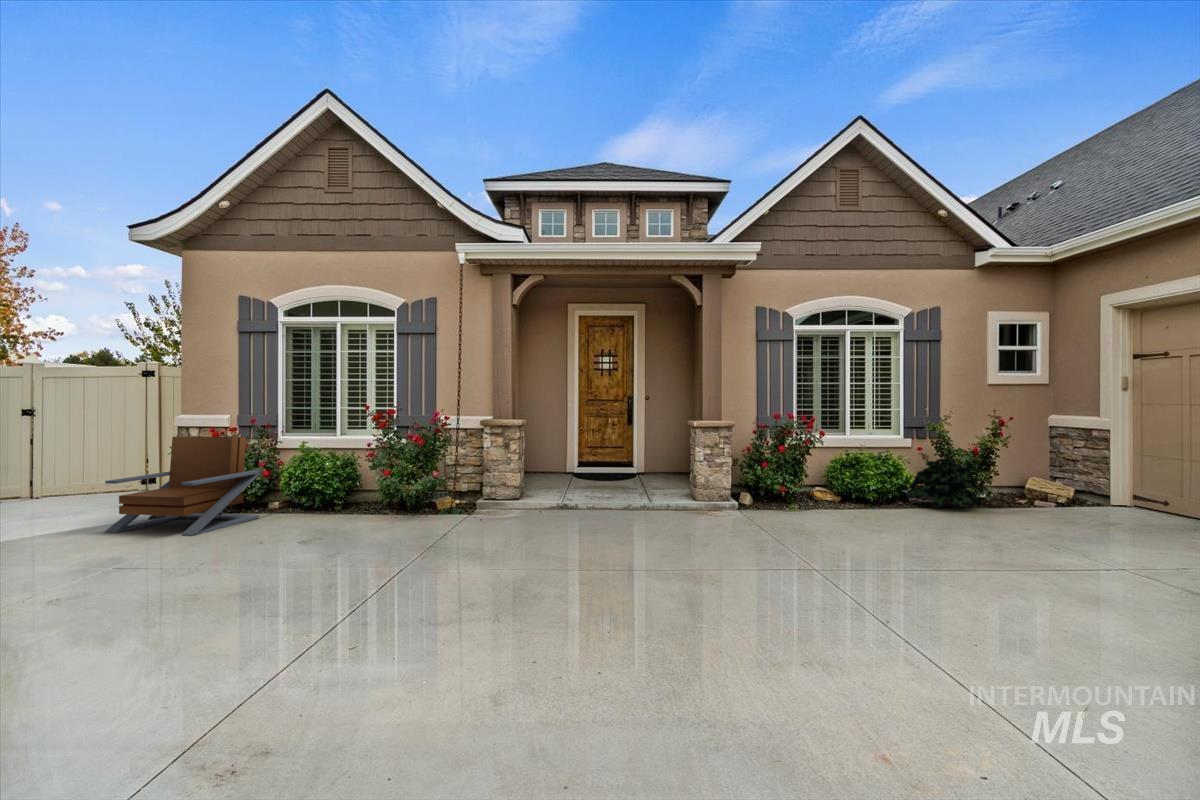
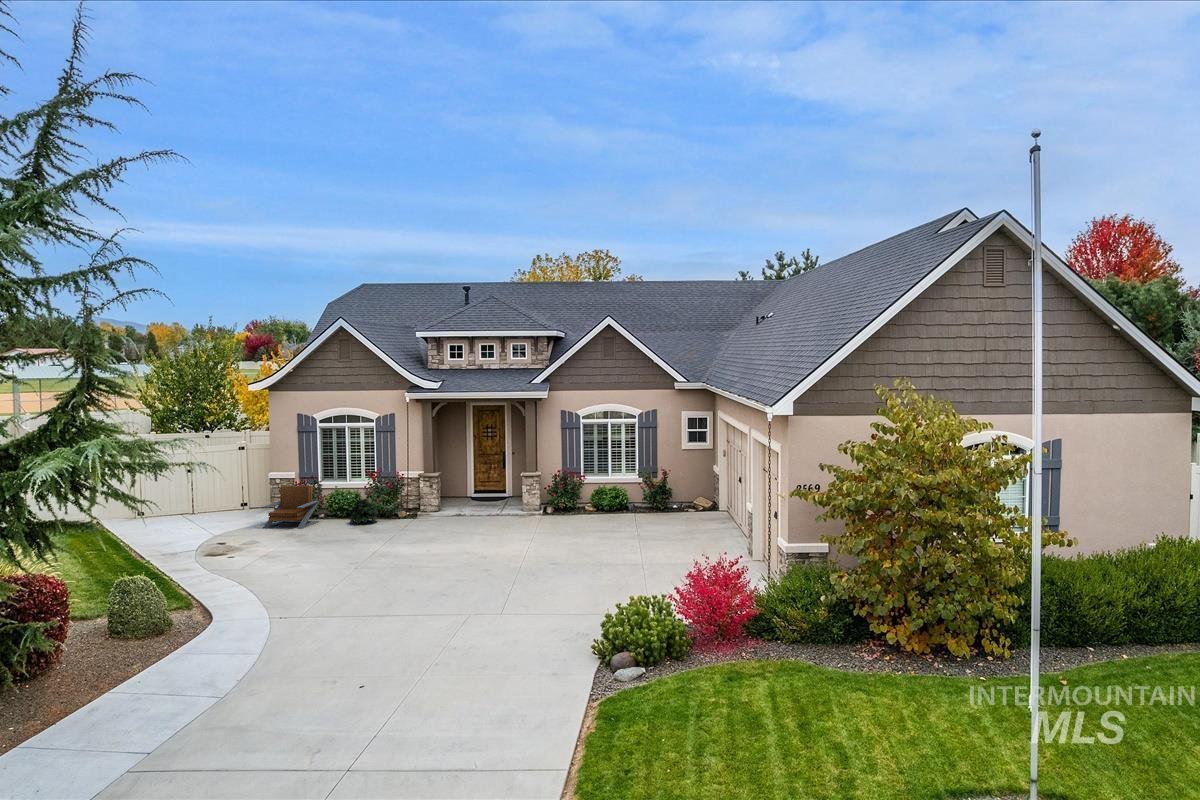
potted plant: present [907,458,980,510] -> present [349,499,380,524]

